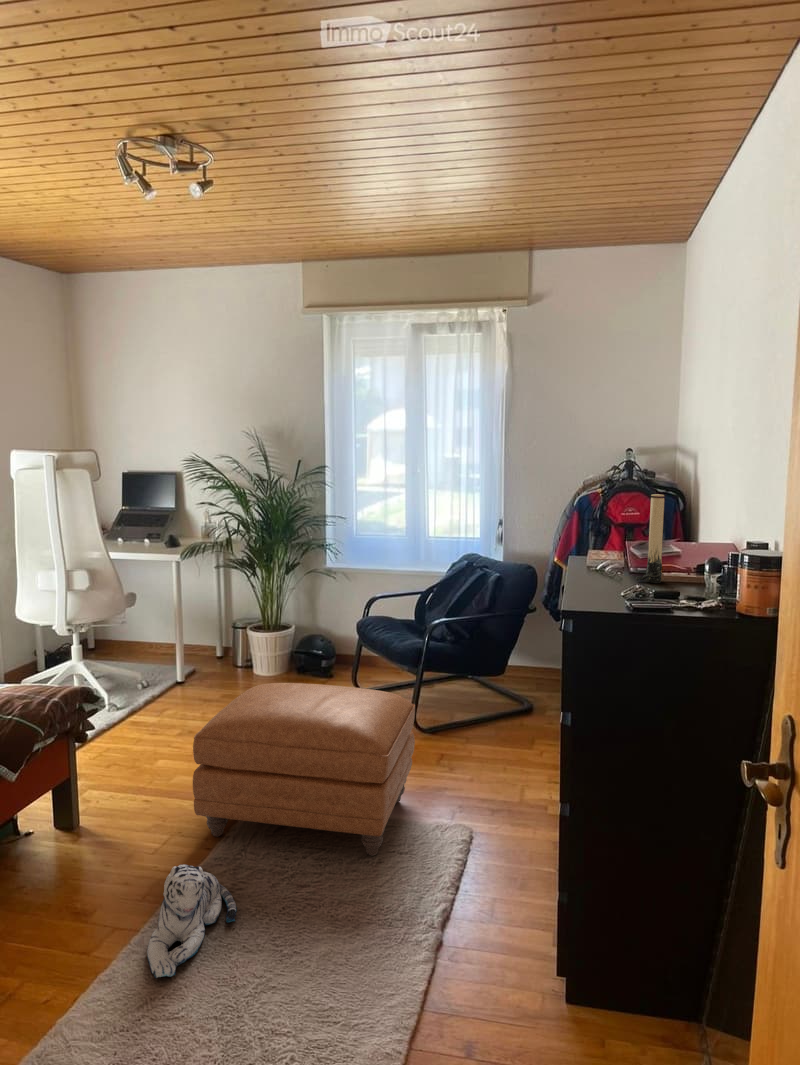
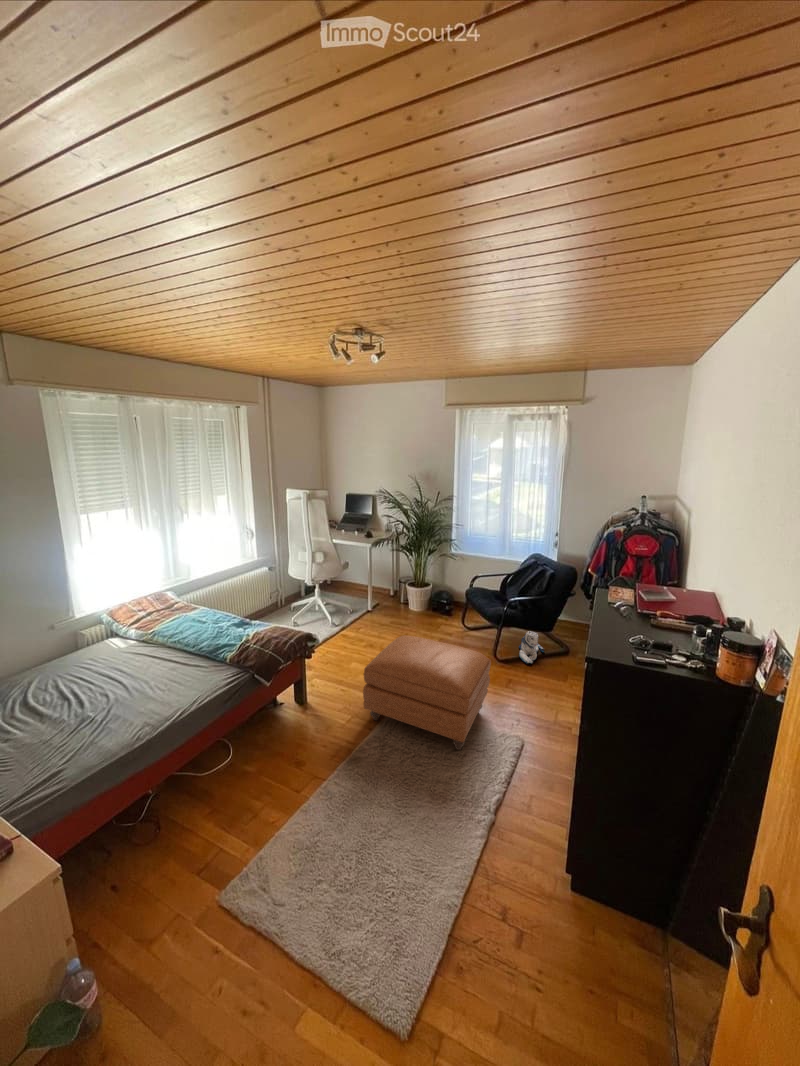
candle: present [636,494,664,583] -> none [639,575,666,634]
plush toy: present [147,865,237,978] -> present [519,631,544,663]

